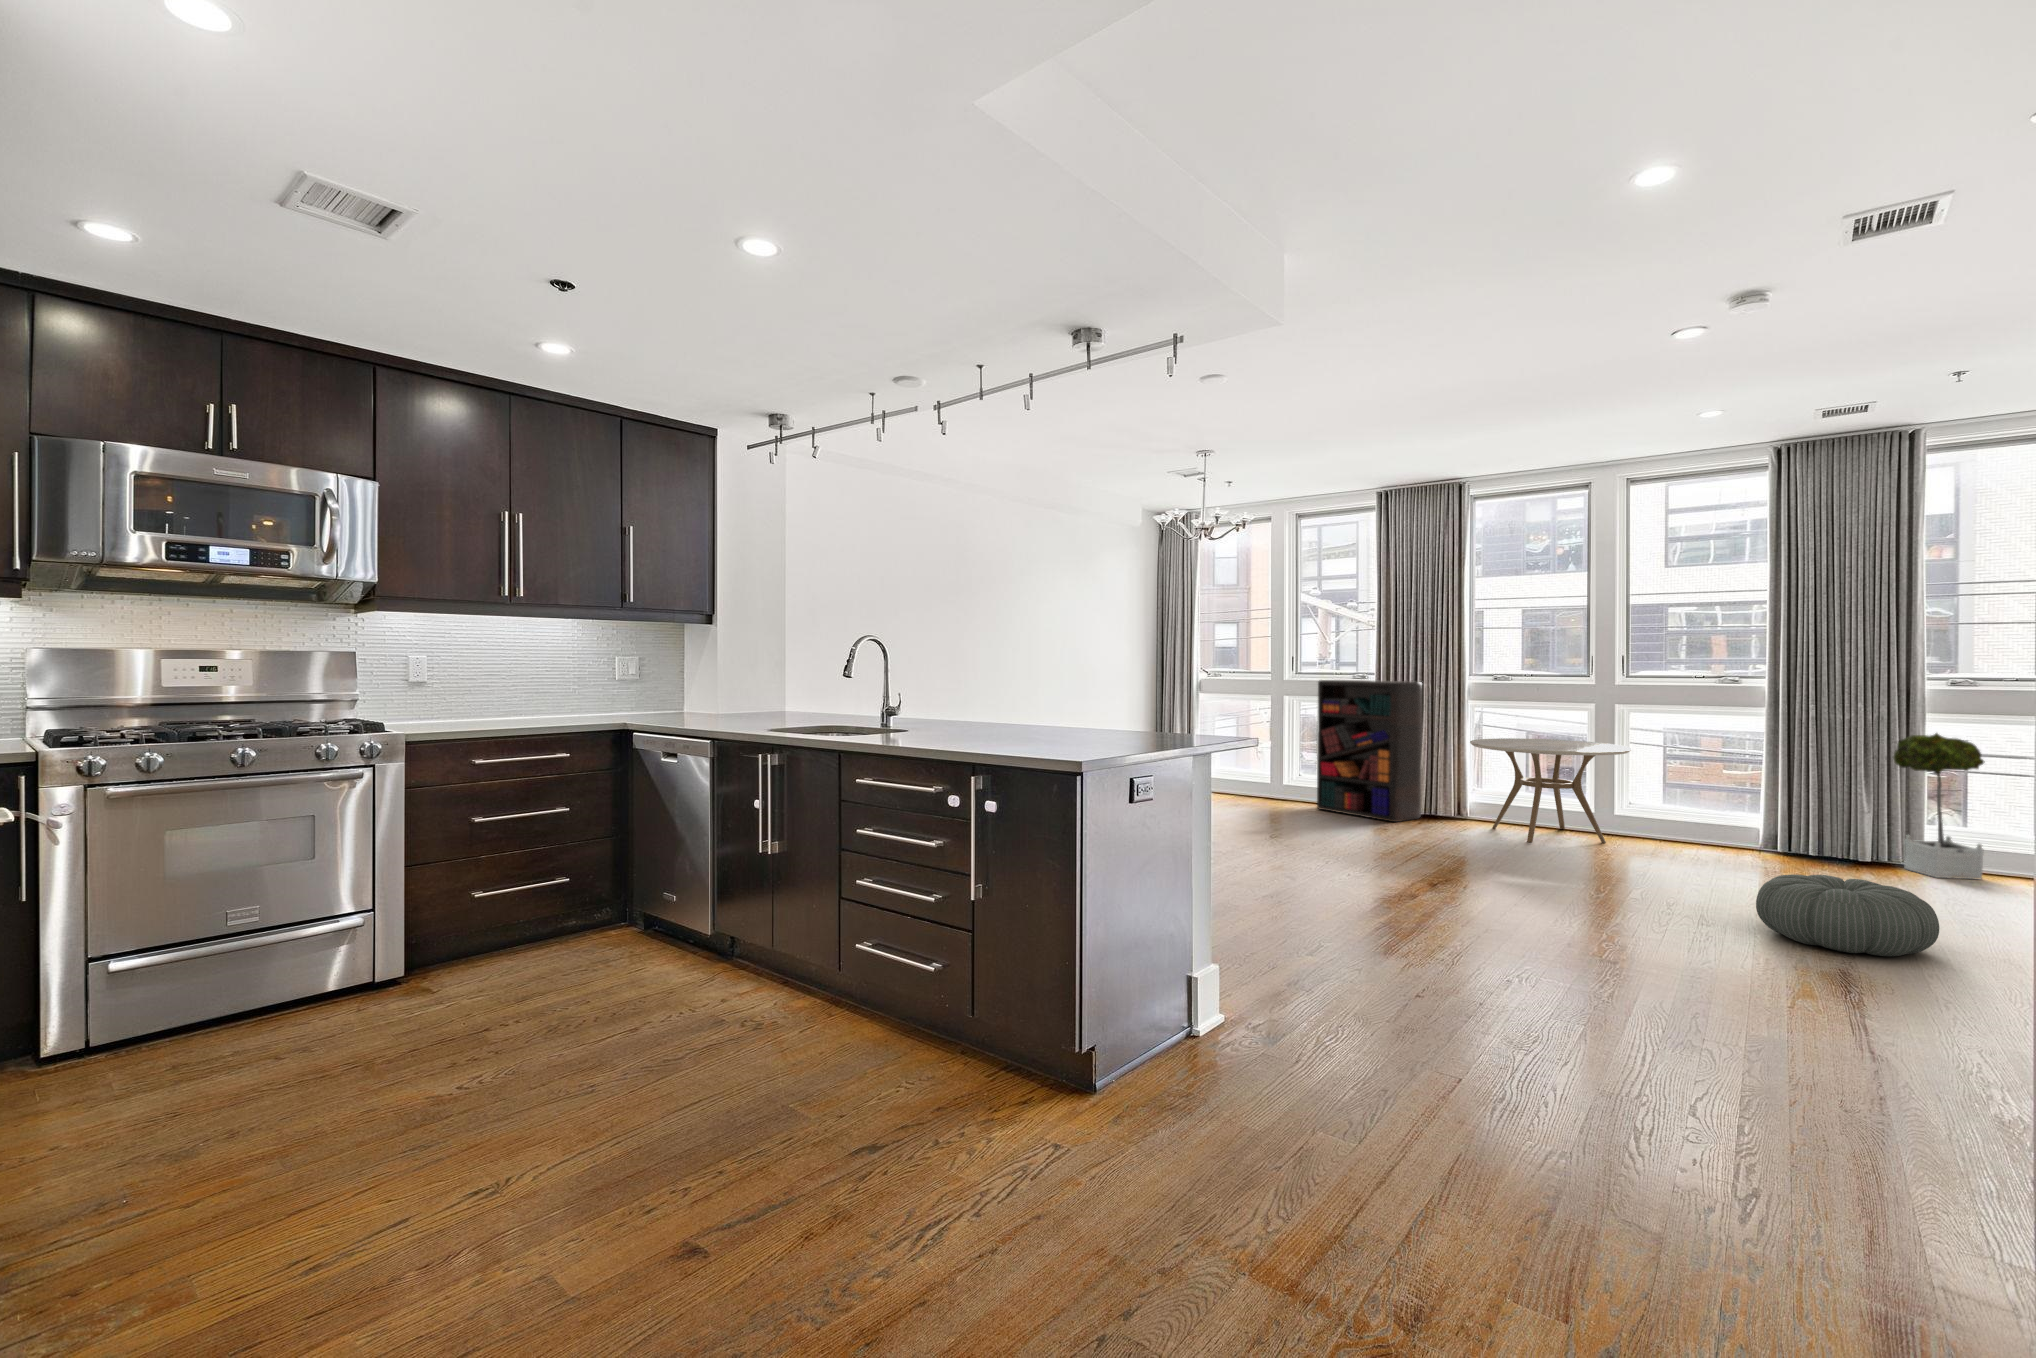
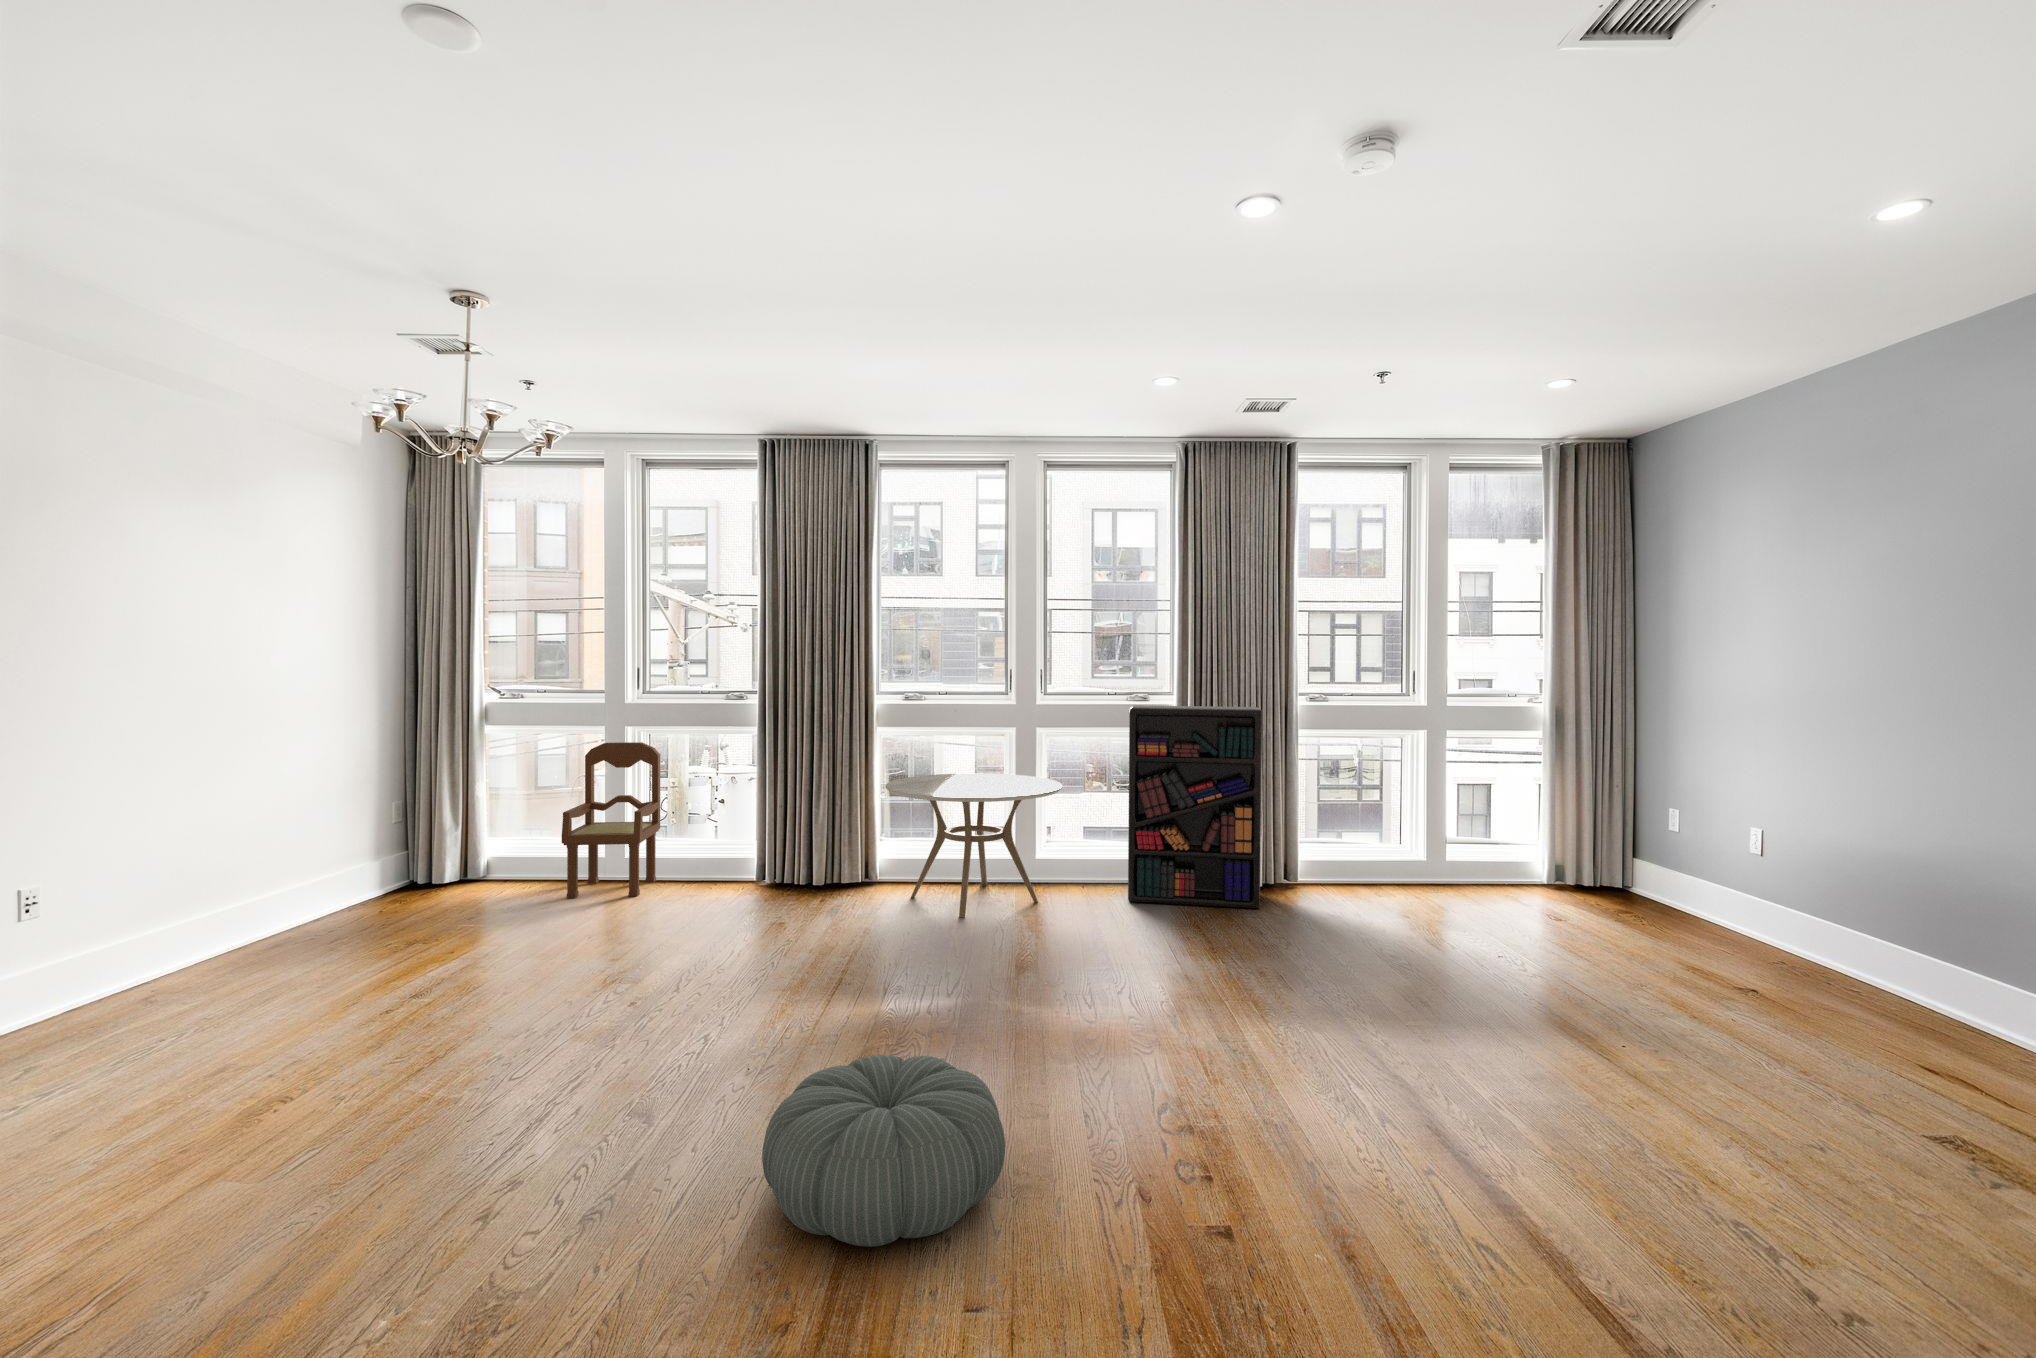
bookshelf: present [1317,680,1422,822] -> present [1128,705,1262,908]
dining chair: none [1246,706,1307,806] -> present [562,742,660,898]
potted tree: present [1893,733,1985,879] -> none [1282,752,1350,900]
pouf: present [1756,875,1939,956] -> present [762,1055,1005,1247]

